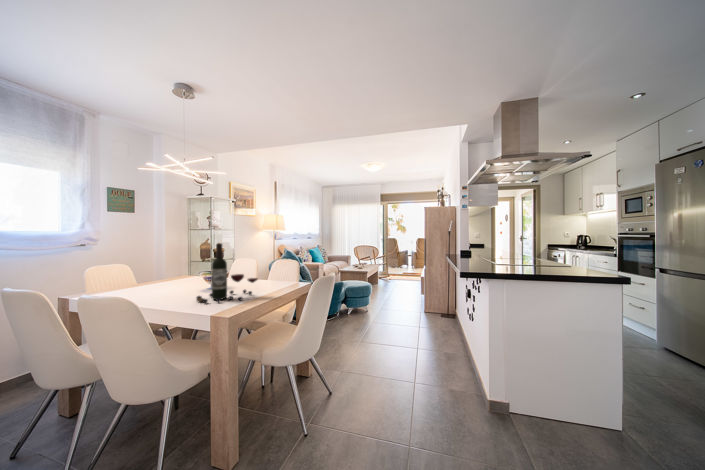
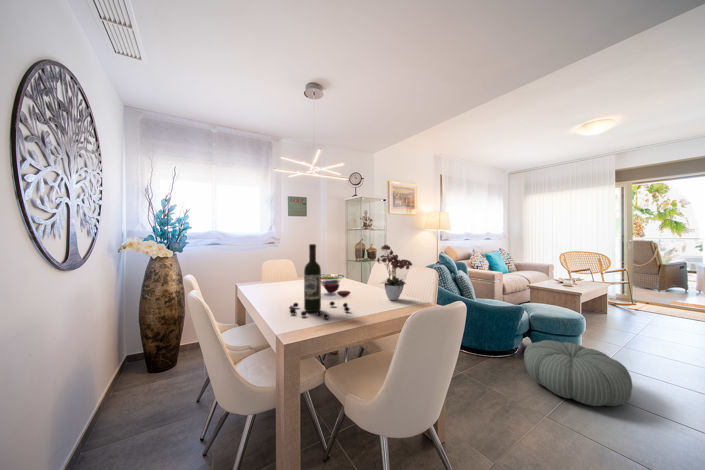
flower arrangement: none [261,241,290,285] -> present [377,245,412,300]
pouf: none [344,300,392,330] -> present [524,340,632,406]

